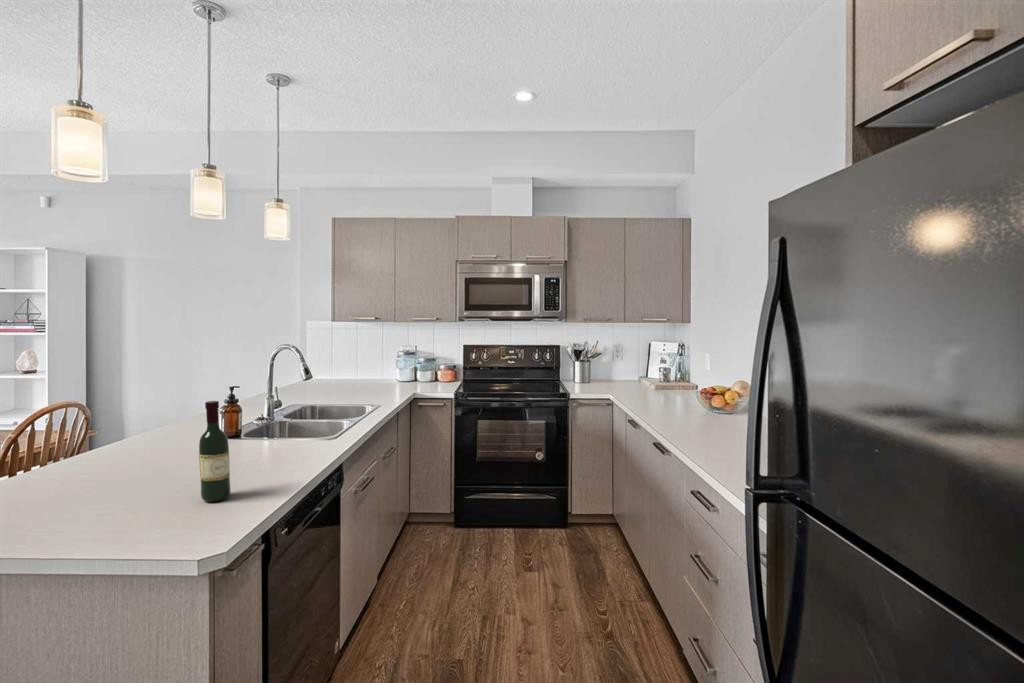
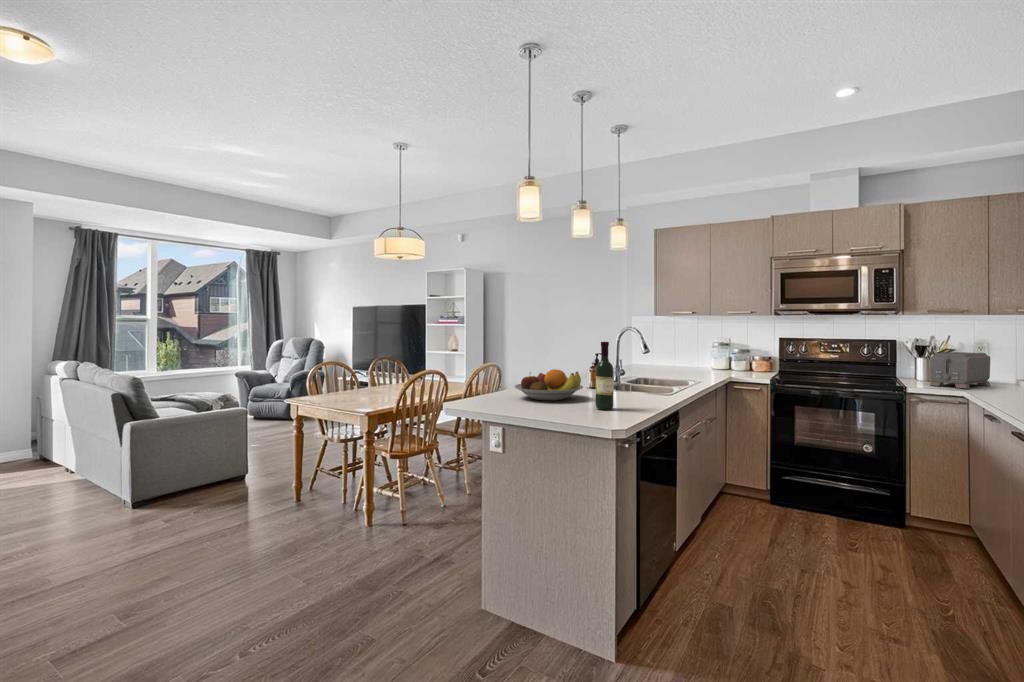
toaster: none [587,357,630,393] -> present [929,352,991,388]
fruit bowl: none [68,436,196,488] -> present [514,369,583,400]

